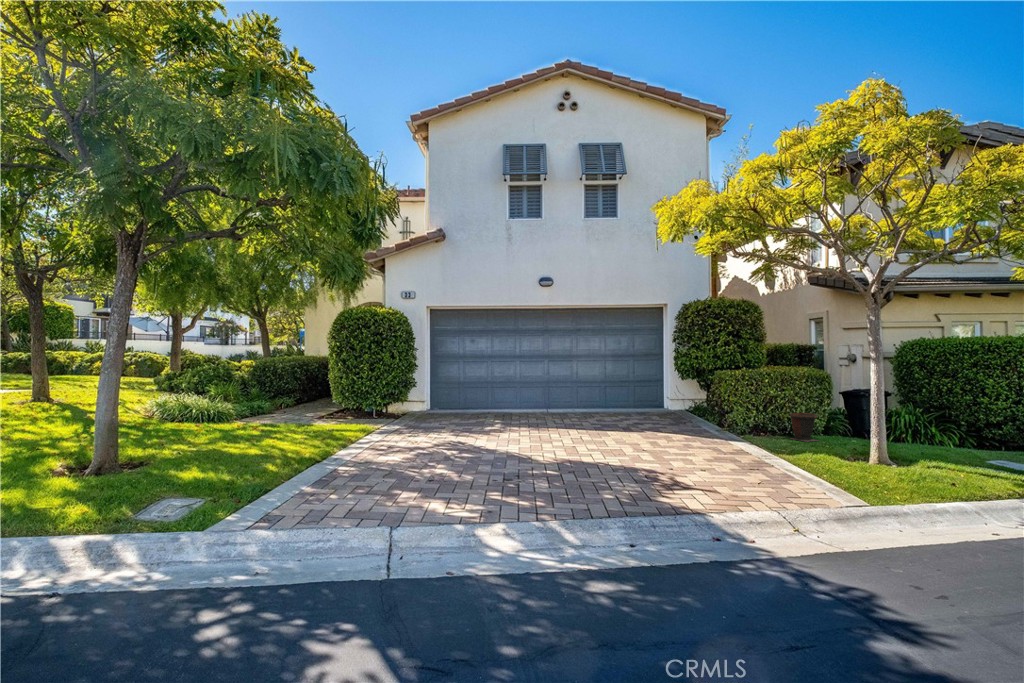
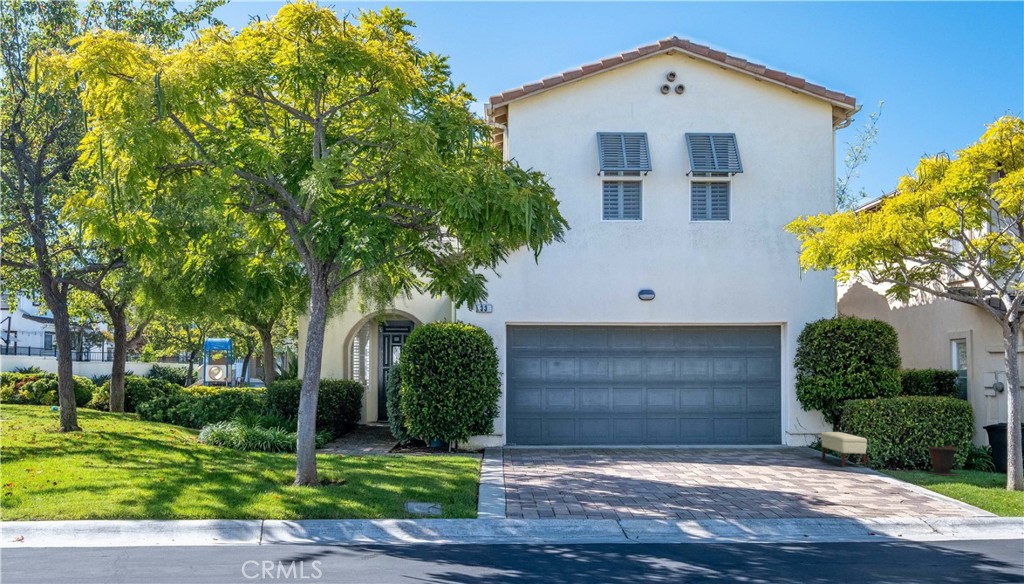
bench: none [693,400,732,433] -> present [821,432,867,467]

